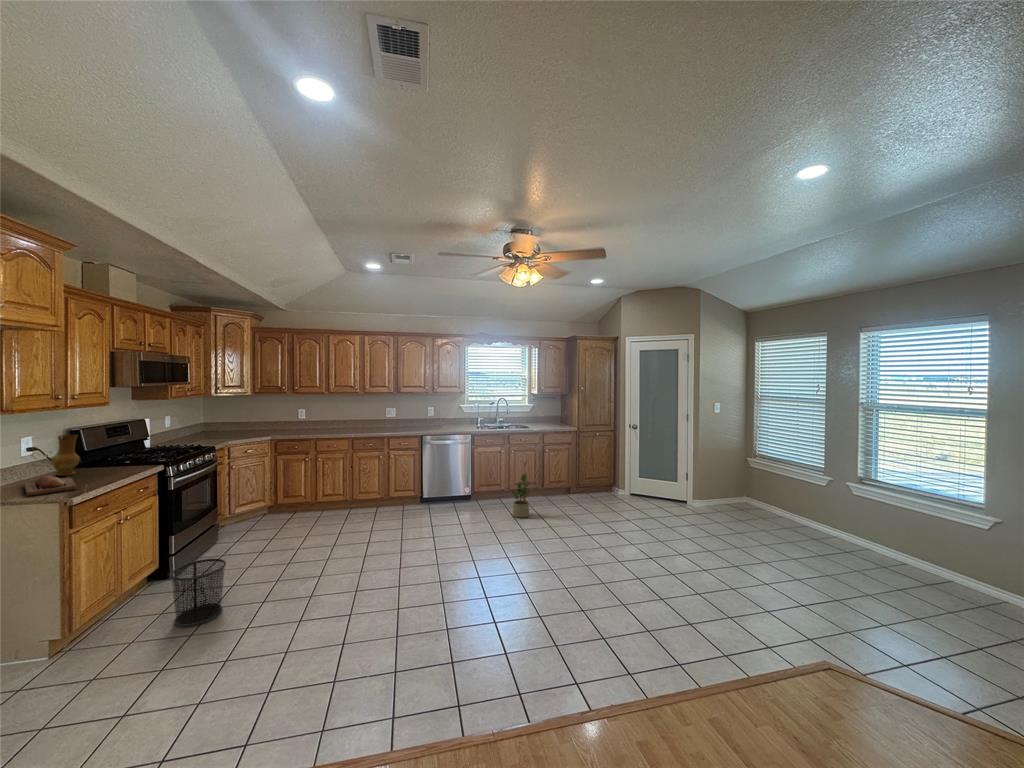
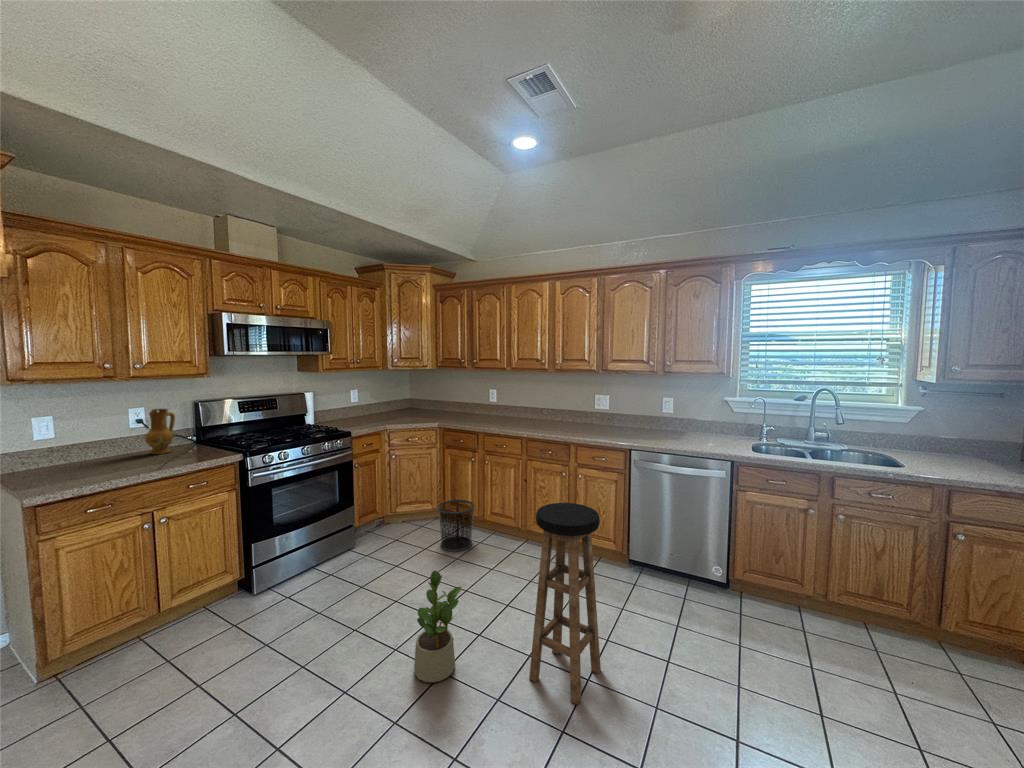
bar stool: none [409,457,439,543] -> present [529,503,601,705]
potted plant: present [512,474,532,517] -> present [414,571,461,682]
bread loaf: present [24,476,77,496] -> none [35,456,132,482]
waste bin: present [170,559,226,626] -> present [438,500,475,551]

